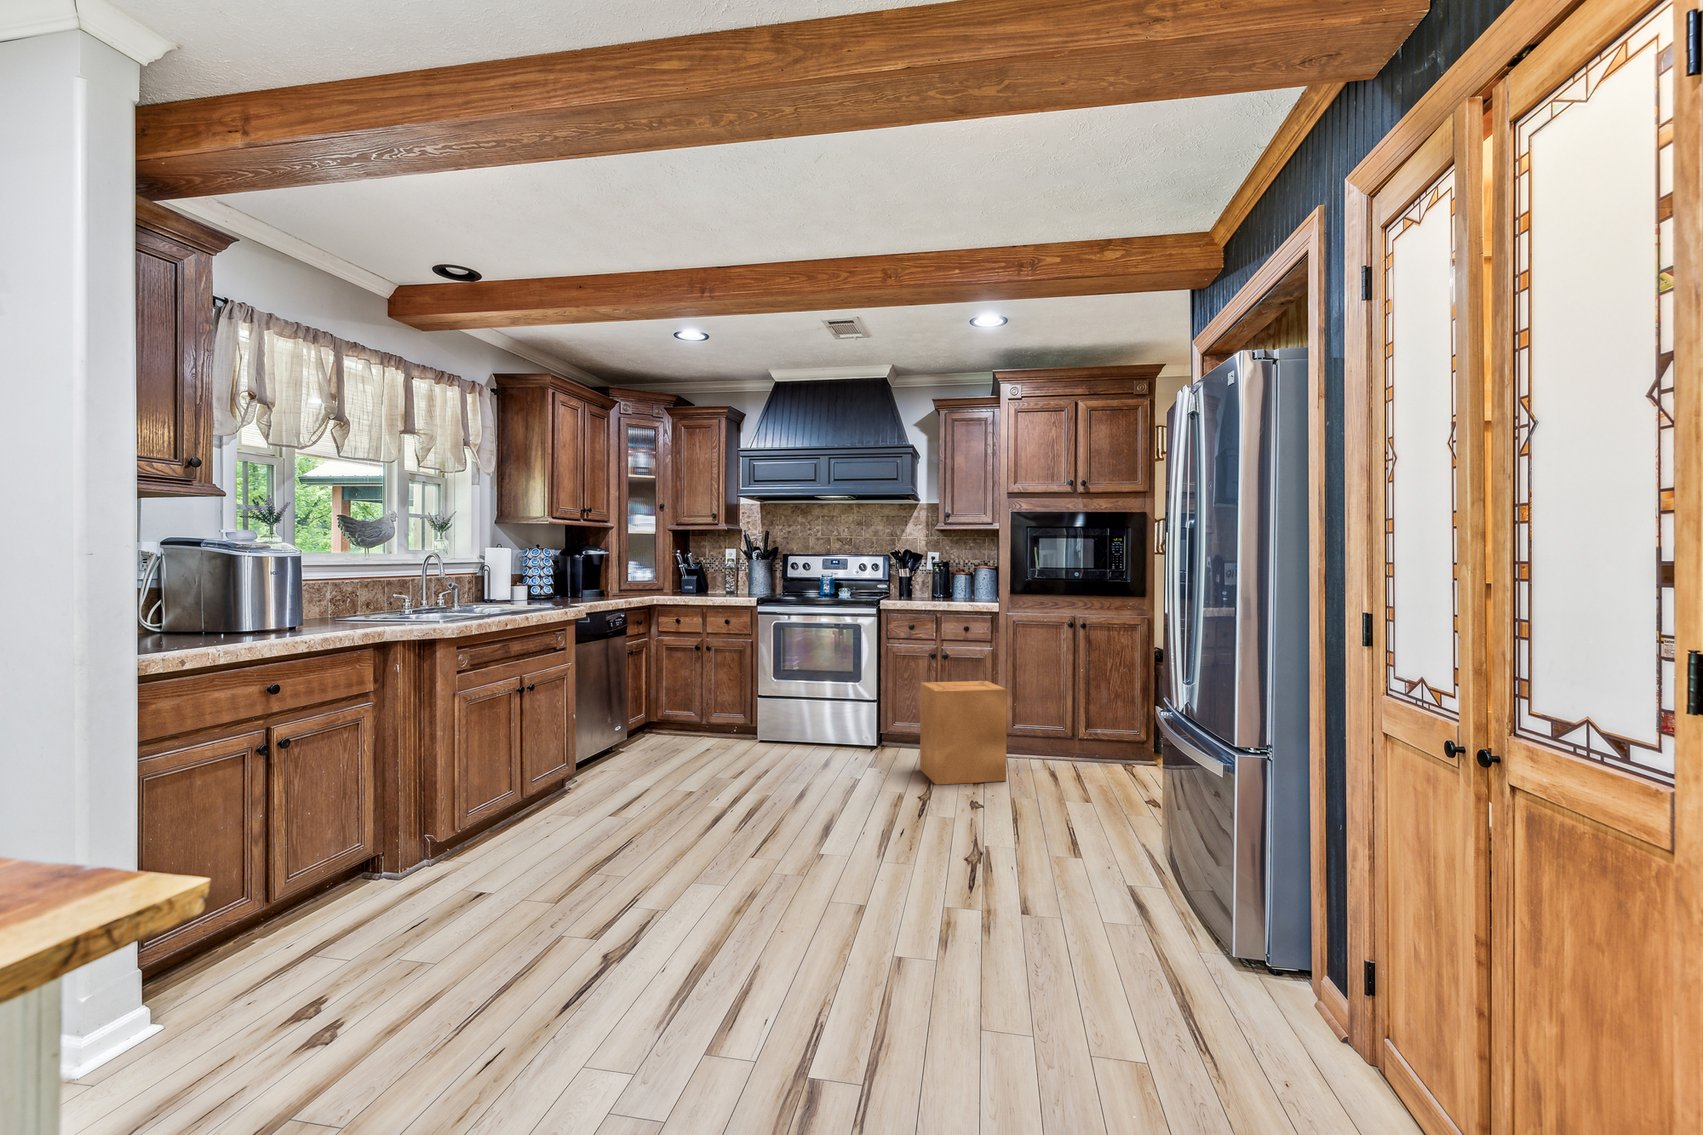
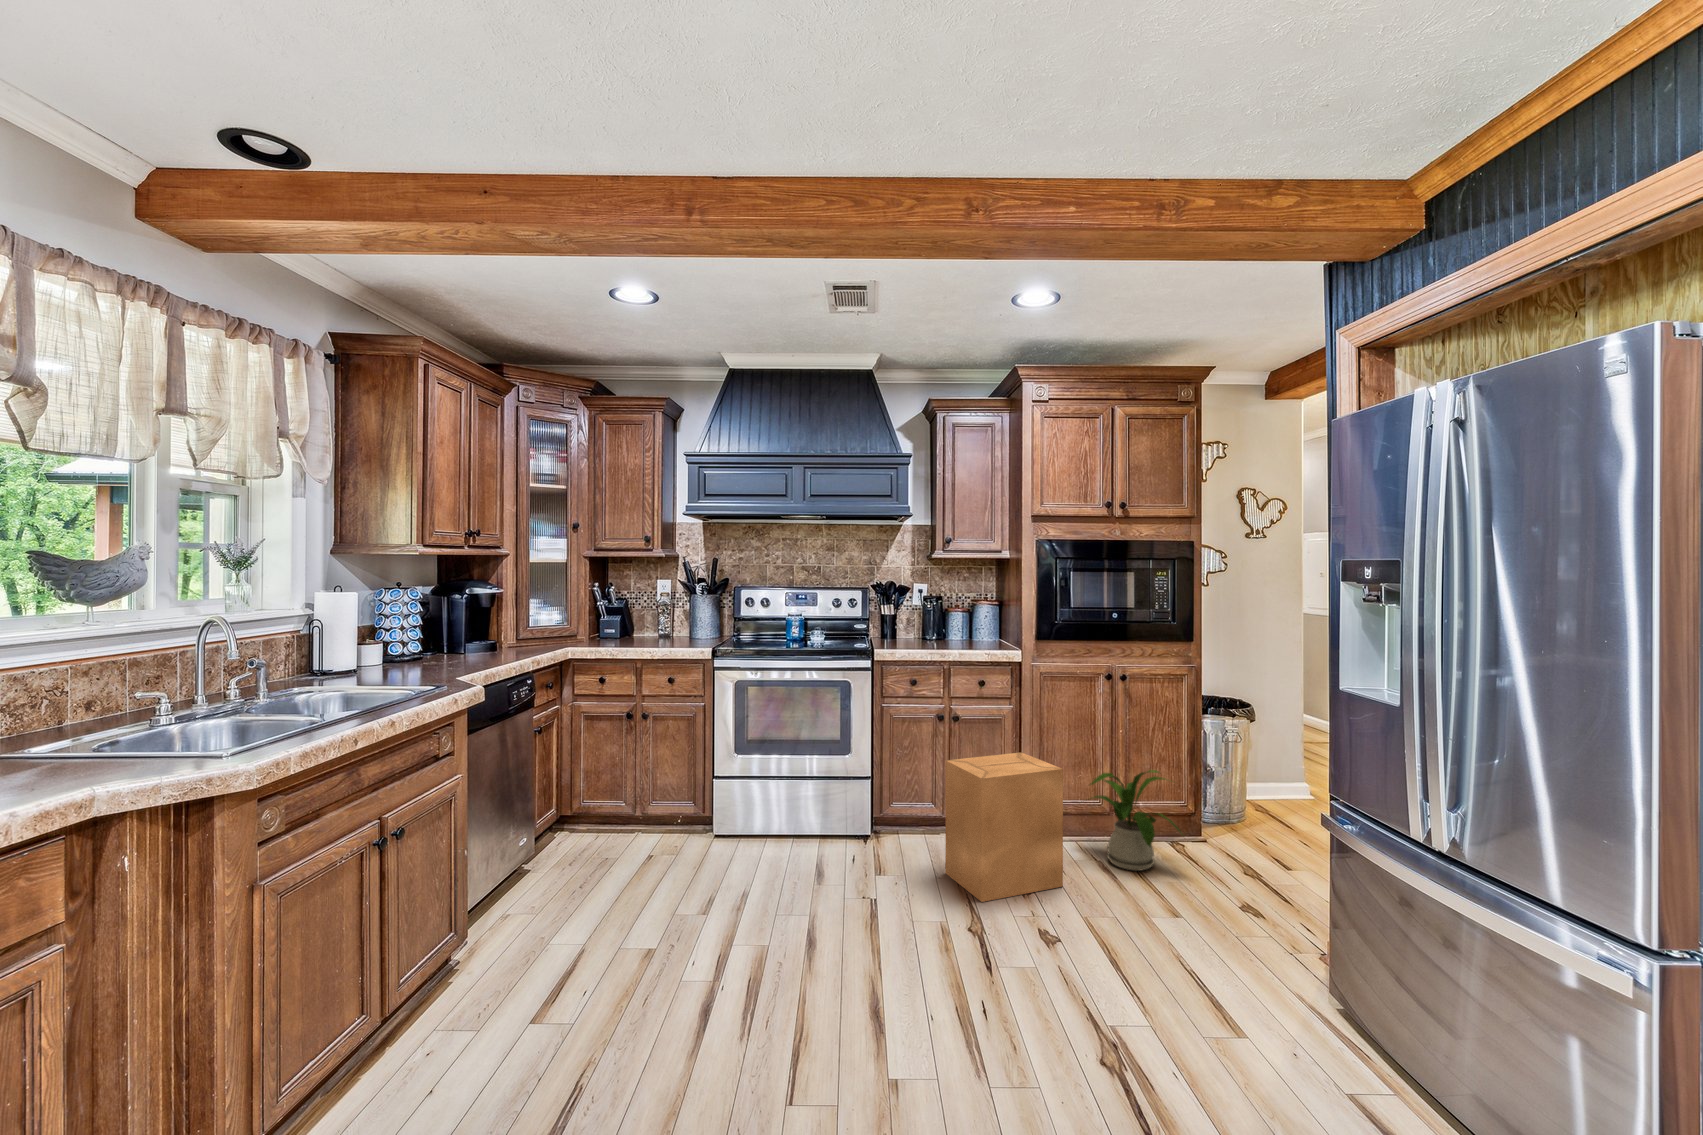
house plant: none [1040,696,1116,777] -> present [1091,770,1181,871]

